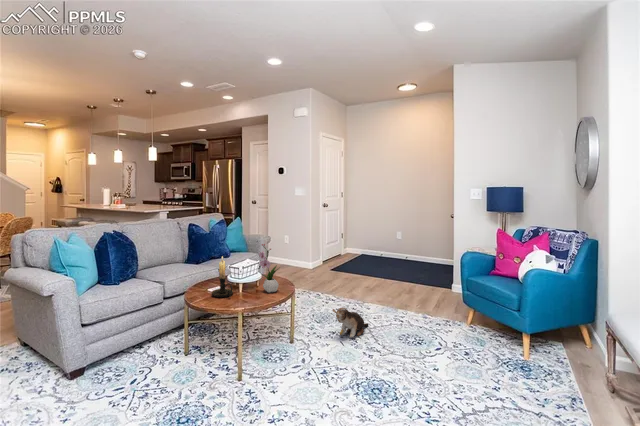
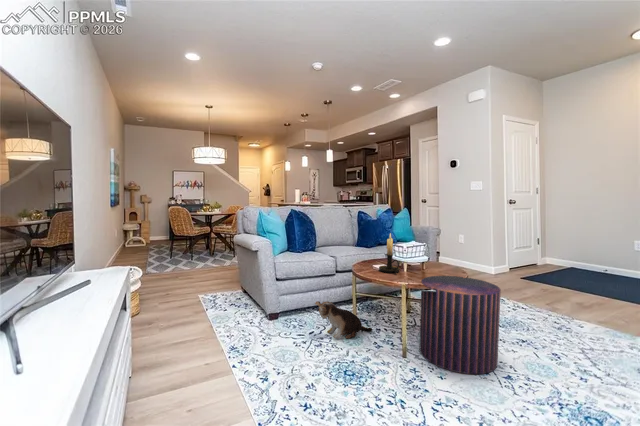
flower arrangement: present [259,244,279,293] -> none [427,225,451,275]
pouf: none [255,291,322,384] -> present [419,276,501,374]
plush toy: present [333,308,368,338] -> present [315,301,372,339]

